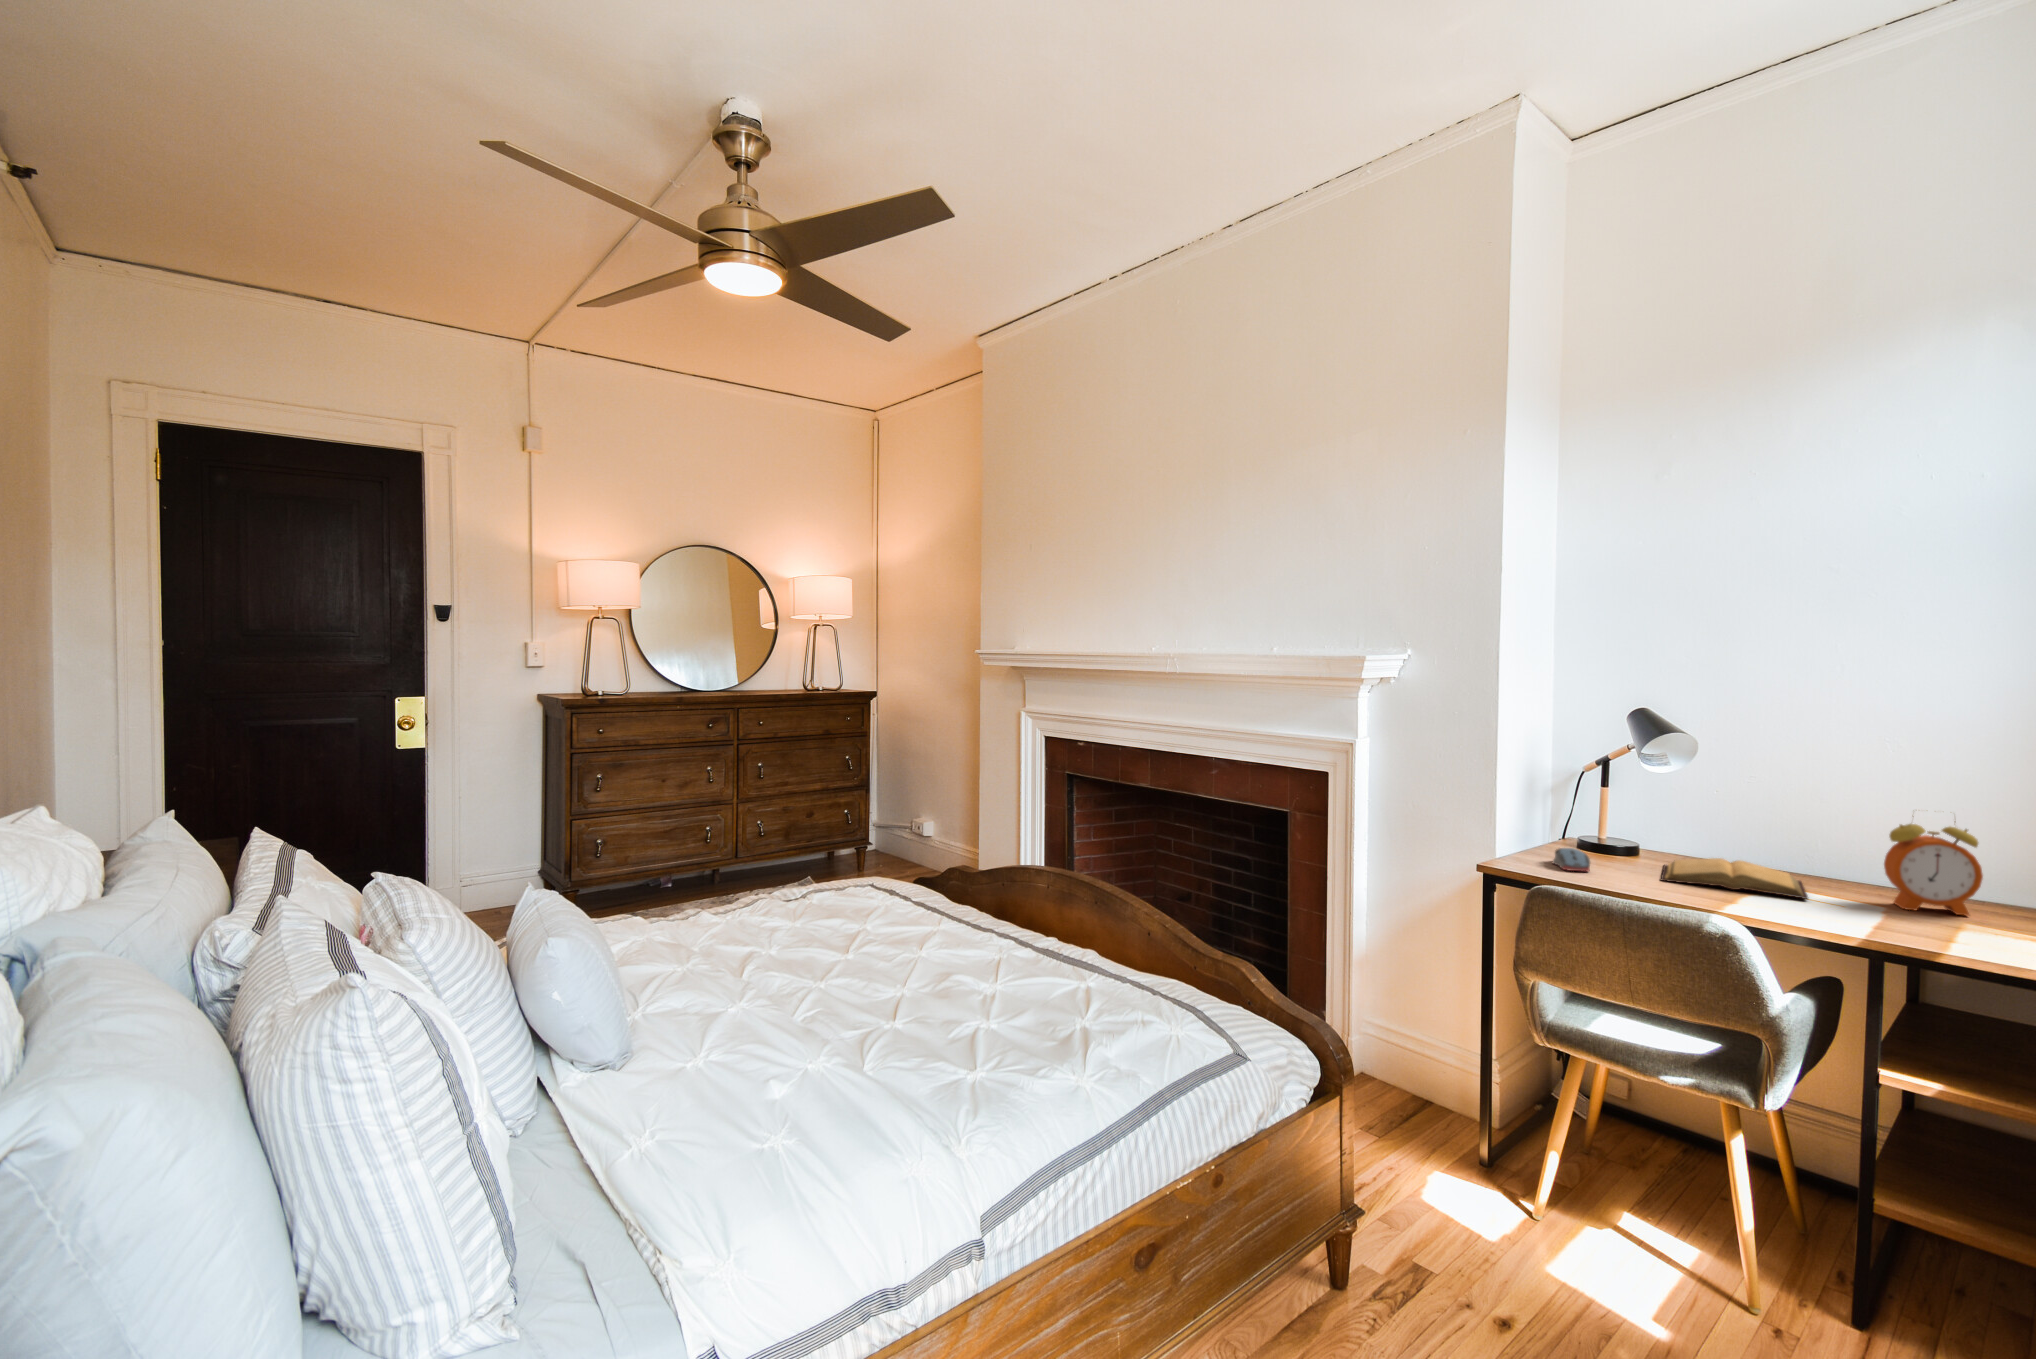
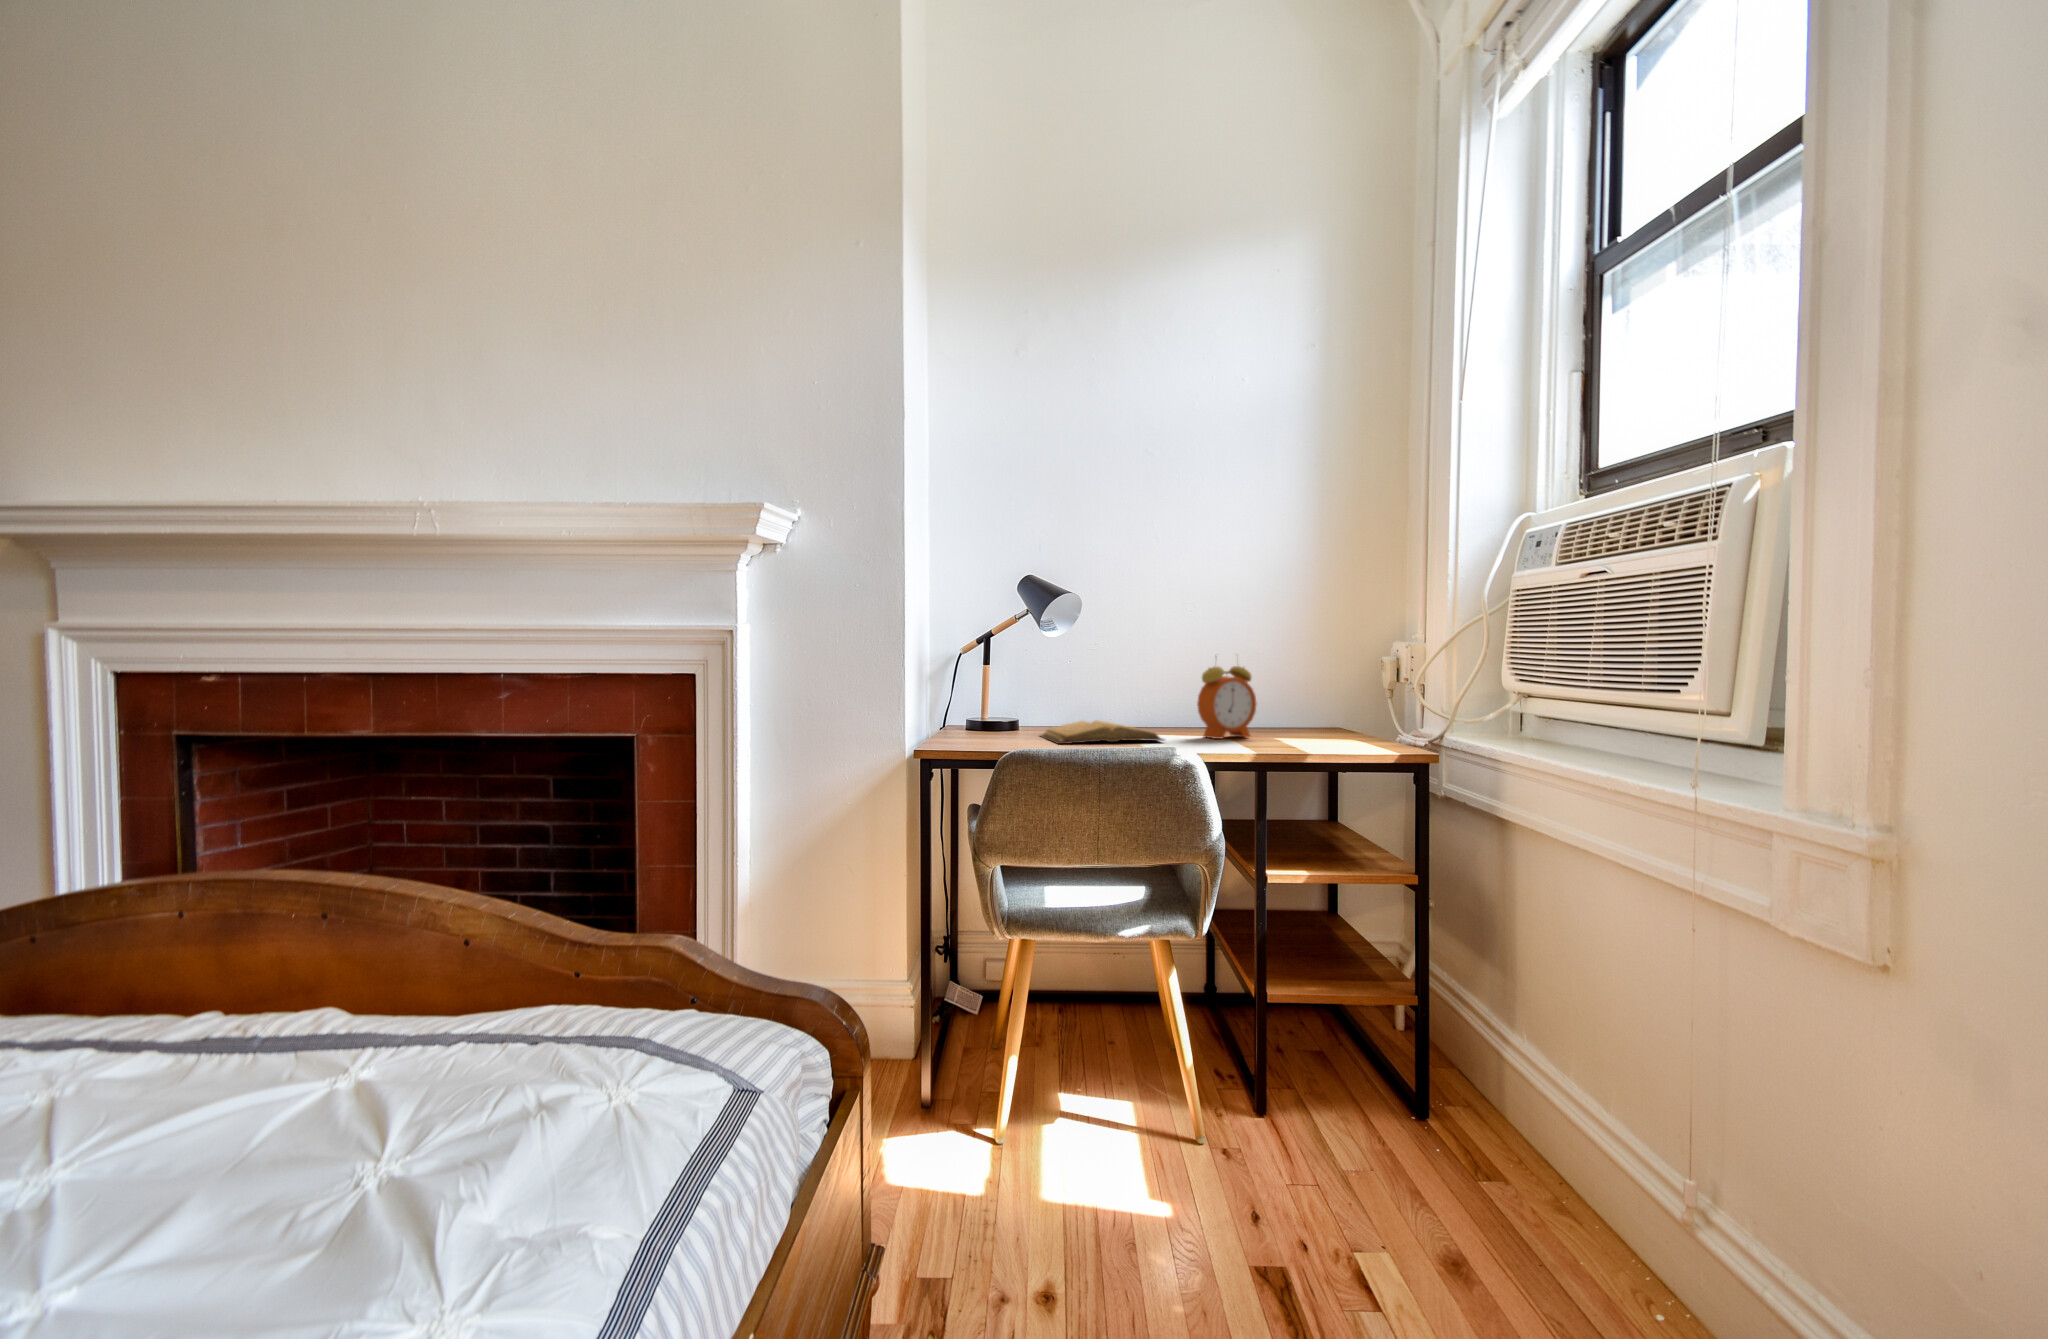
computer mouse: present [1553,848,1590,872] -> none [960,725,1001,747]

